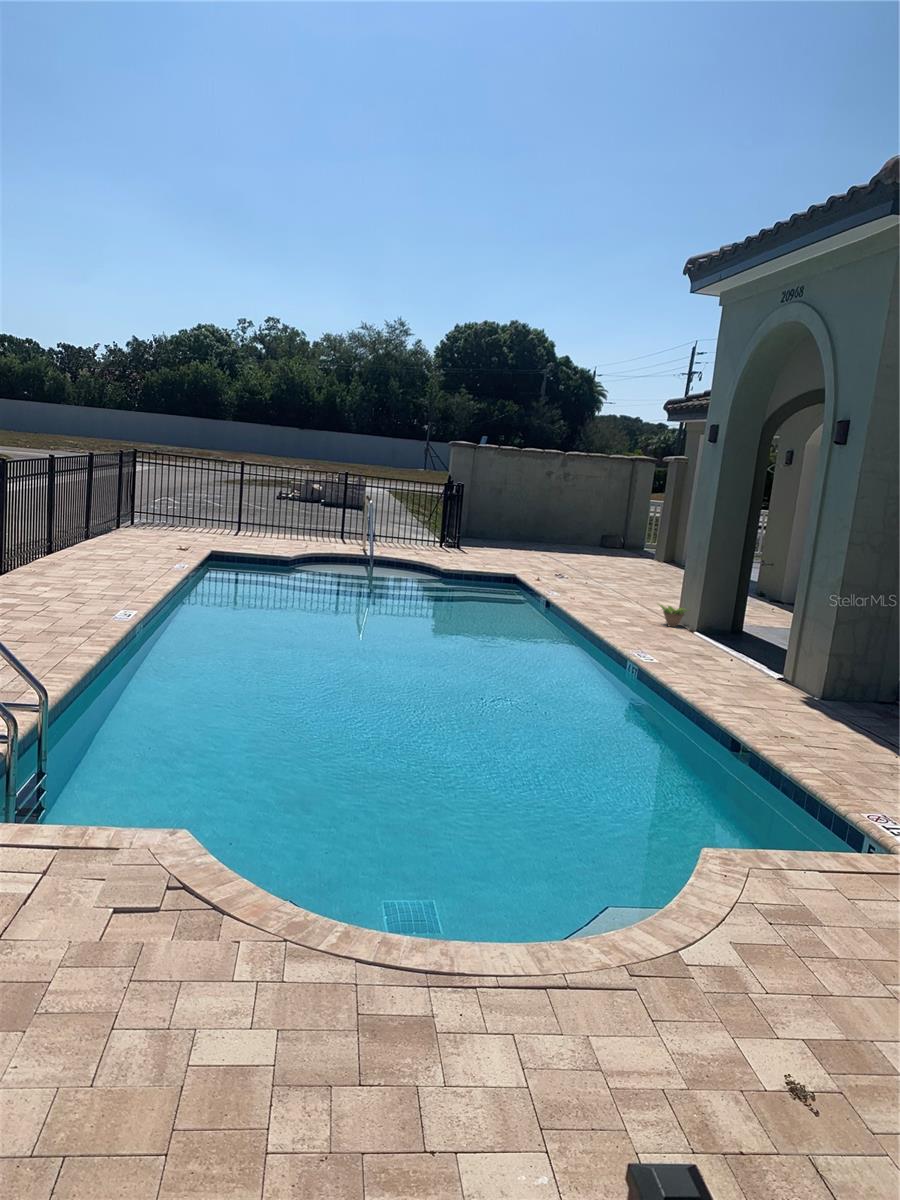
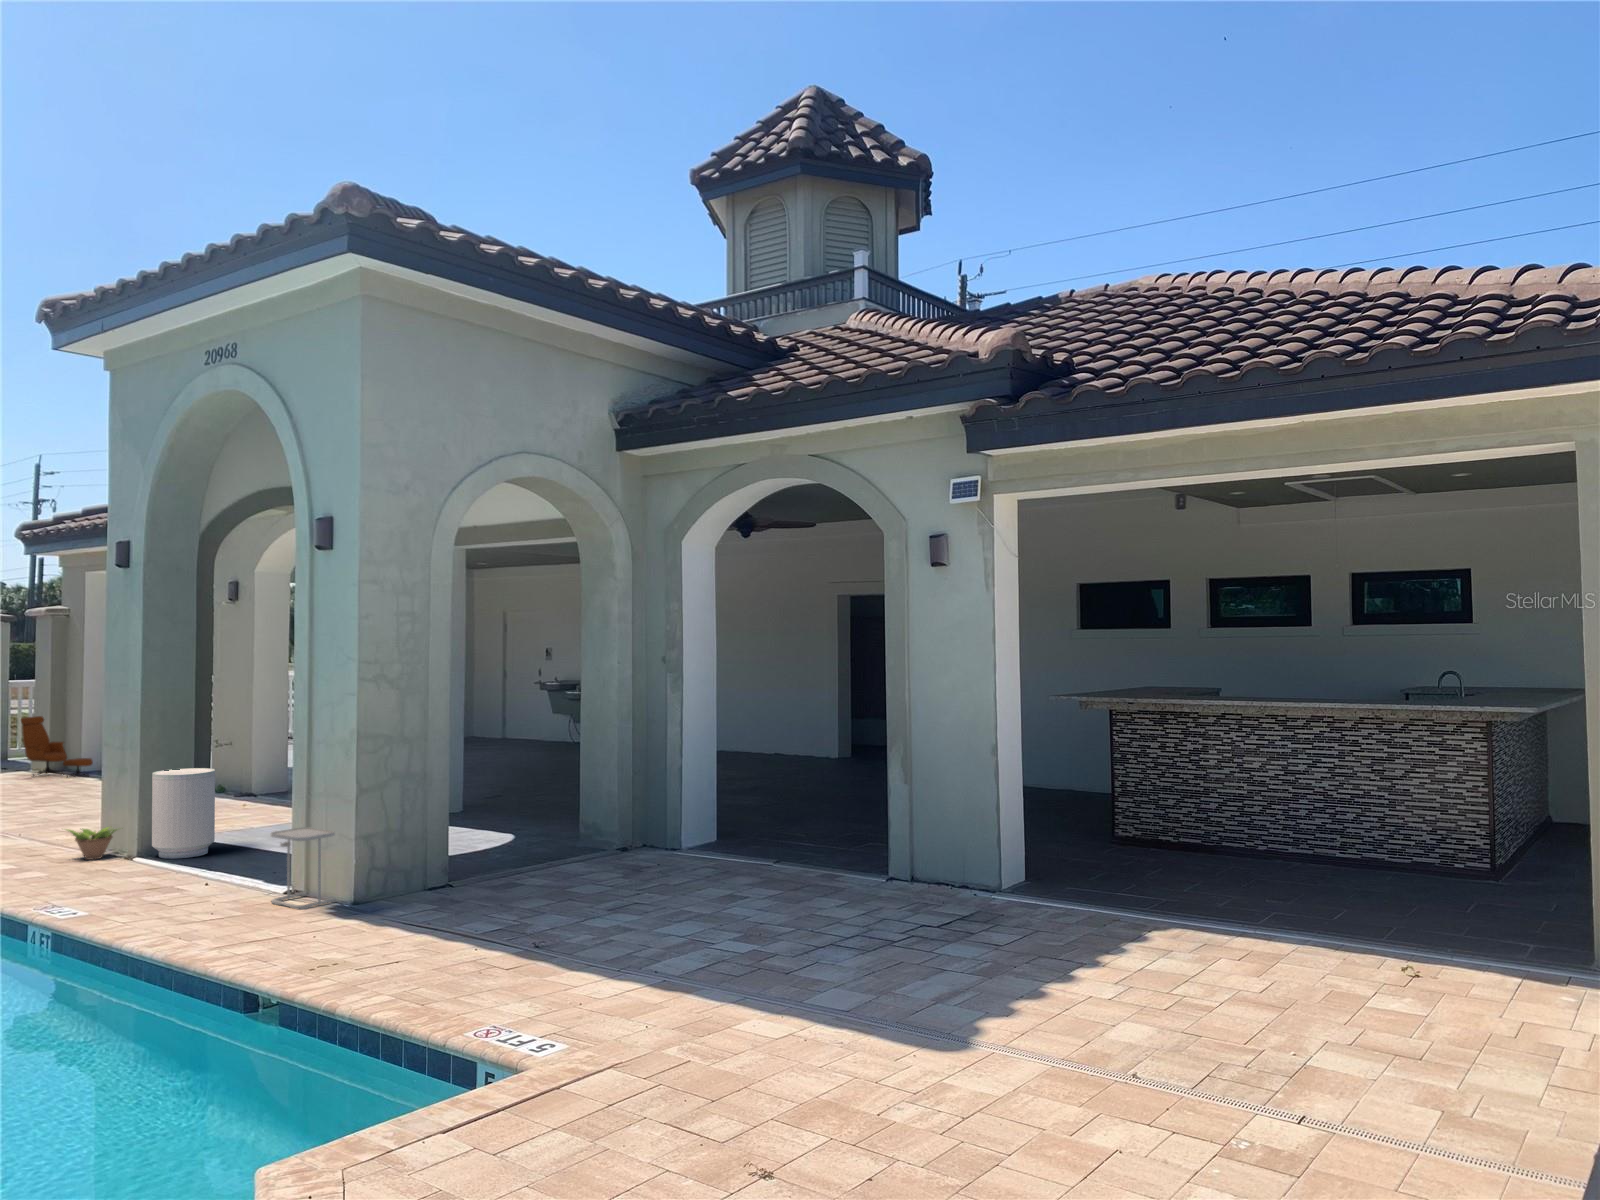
lounge chair: none [651,523,689,567] -> present [21,716,93,775]
trash can: none [706,577,751,638] -> present [152,768,215,859]
side table: none [767,636,816,694] -> present [271,827,337,909]

